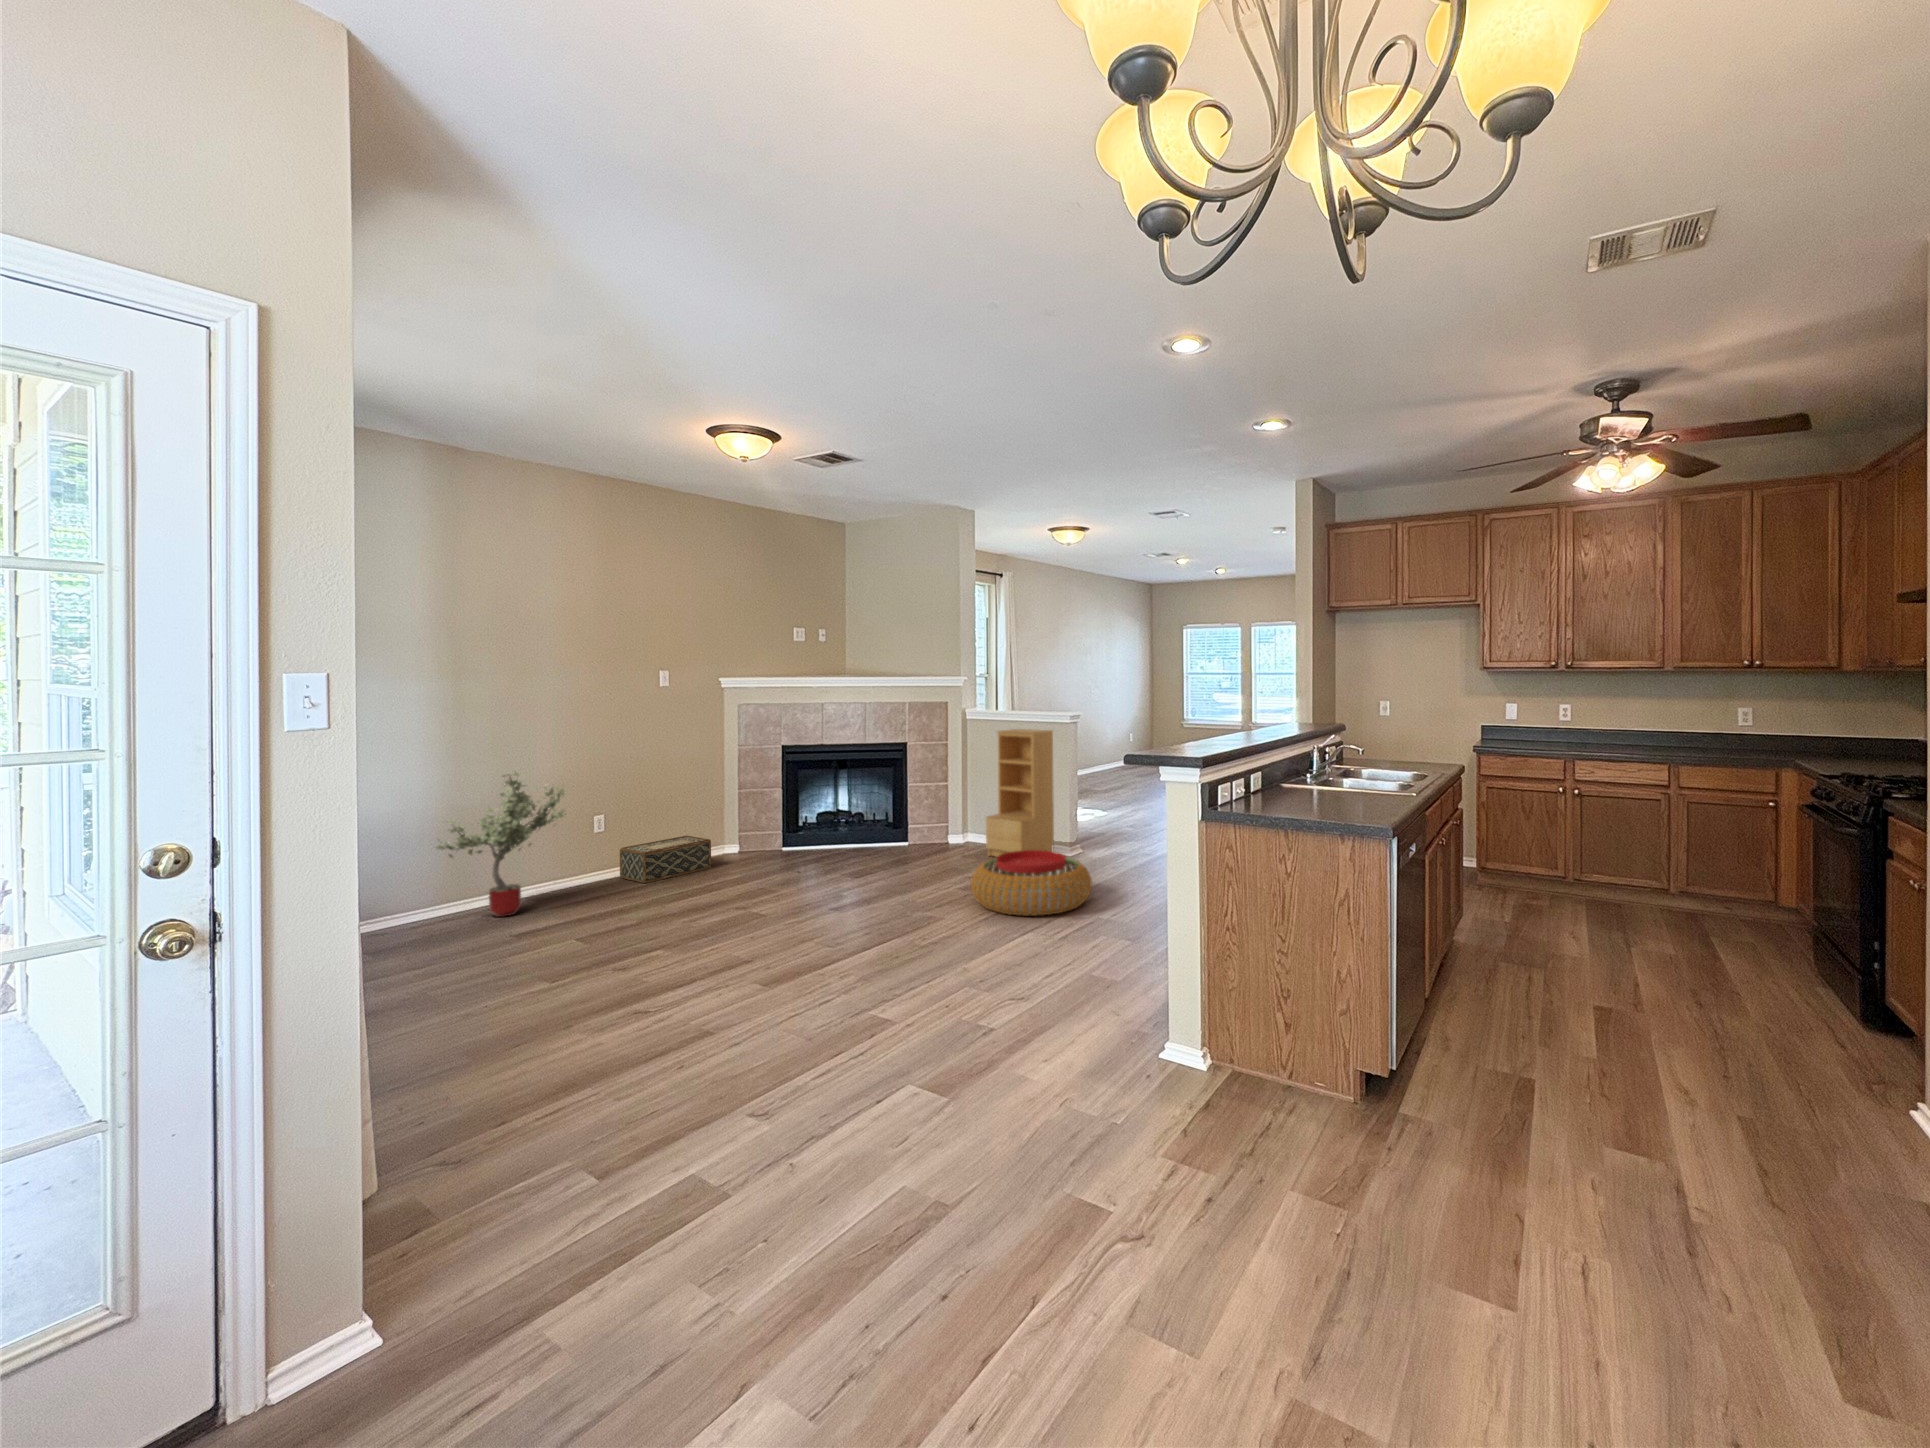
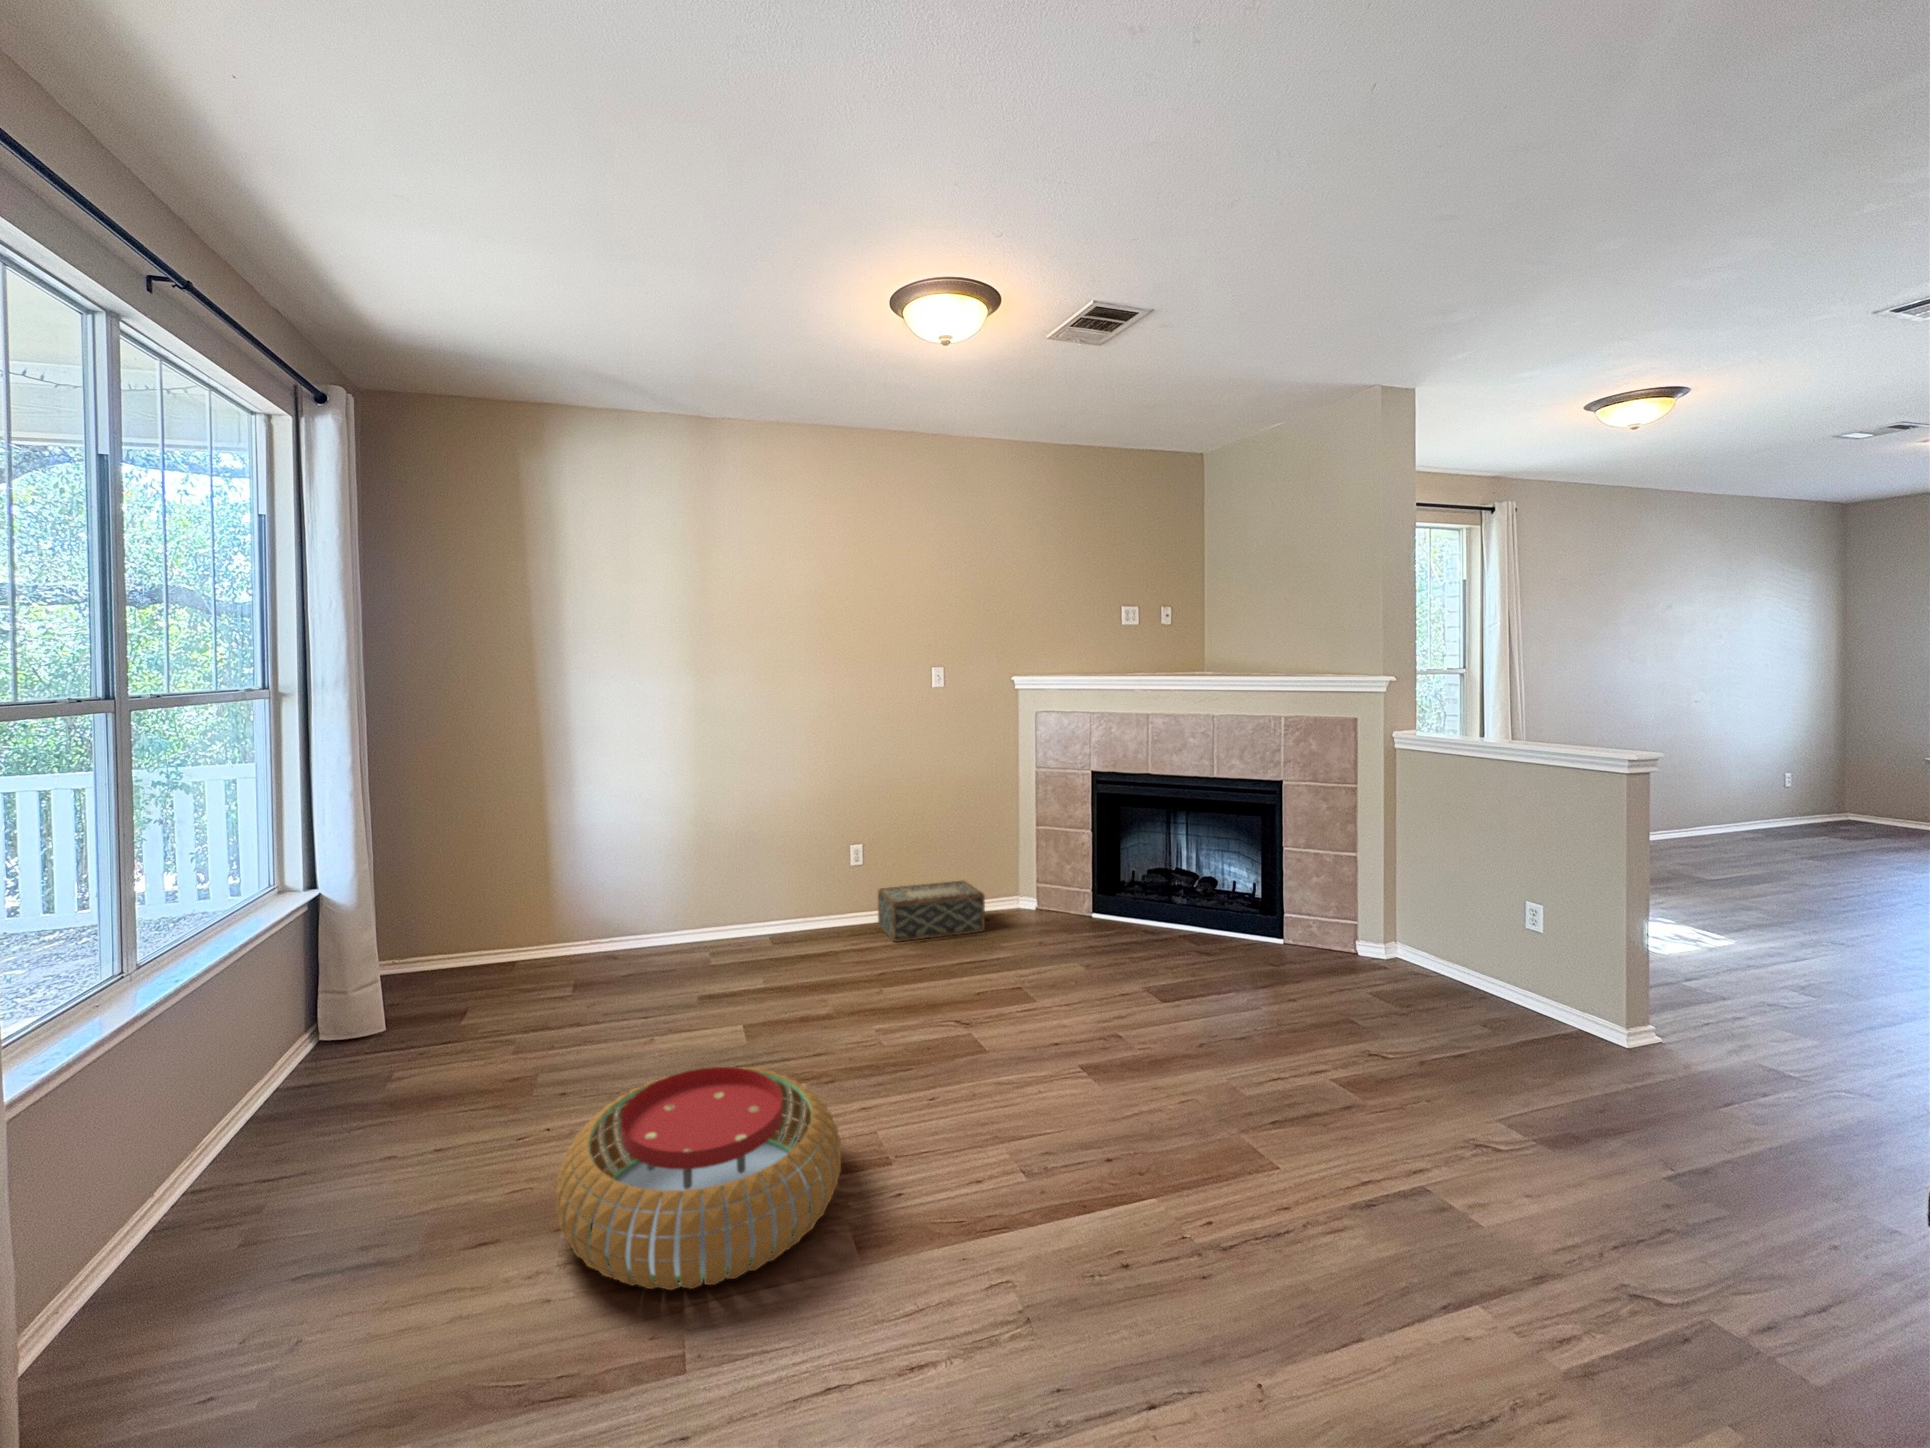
bookshelf: present [986,729,1054,857] -> none [1421,776,1584,1043]
potted tree: present [437,772,565,917] -> none [653,788,796,963]
pouf: present [971,850,1092,916] -> present [556,1067,841,1290]

